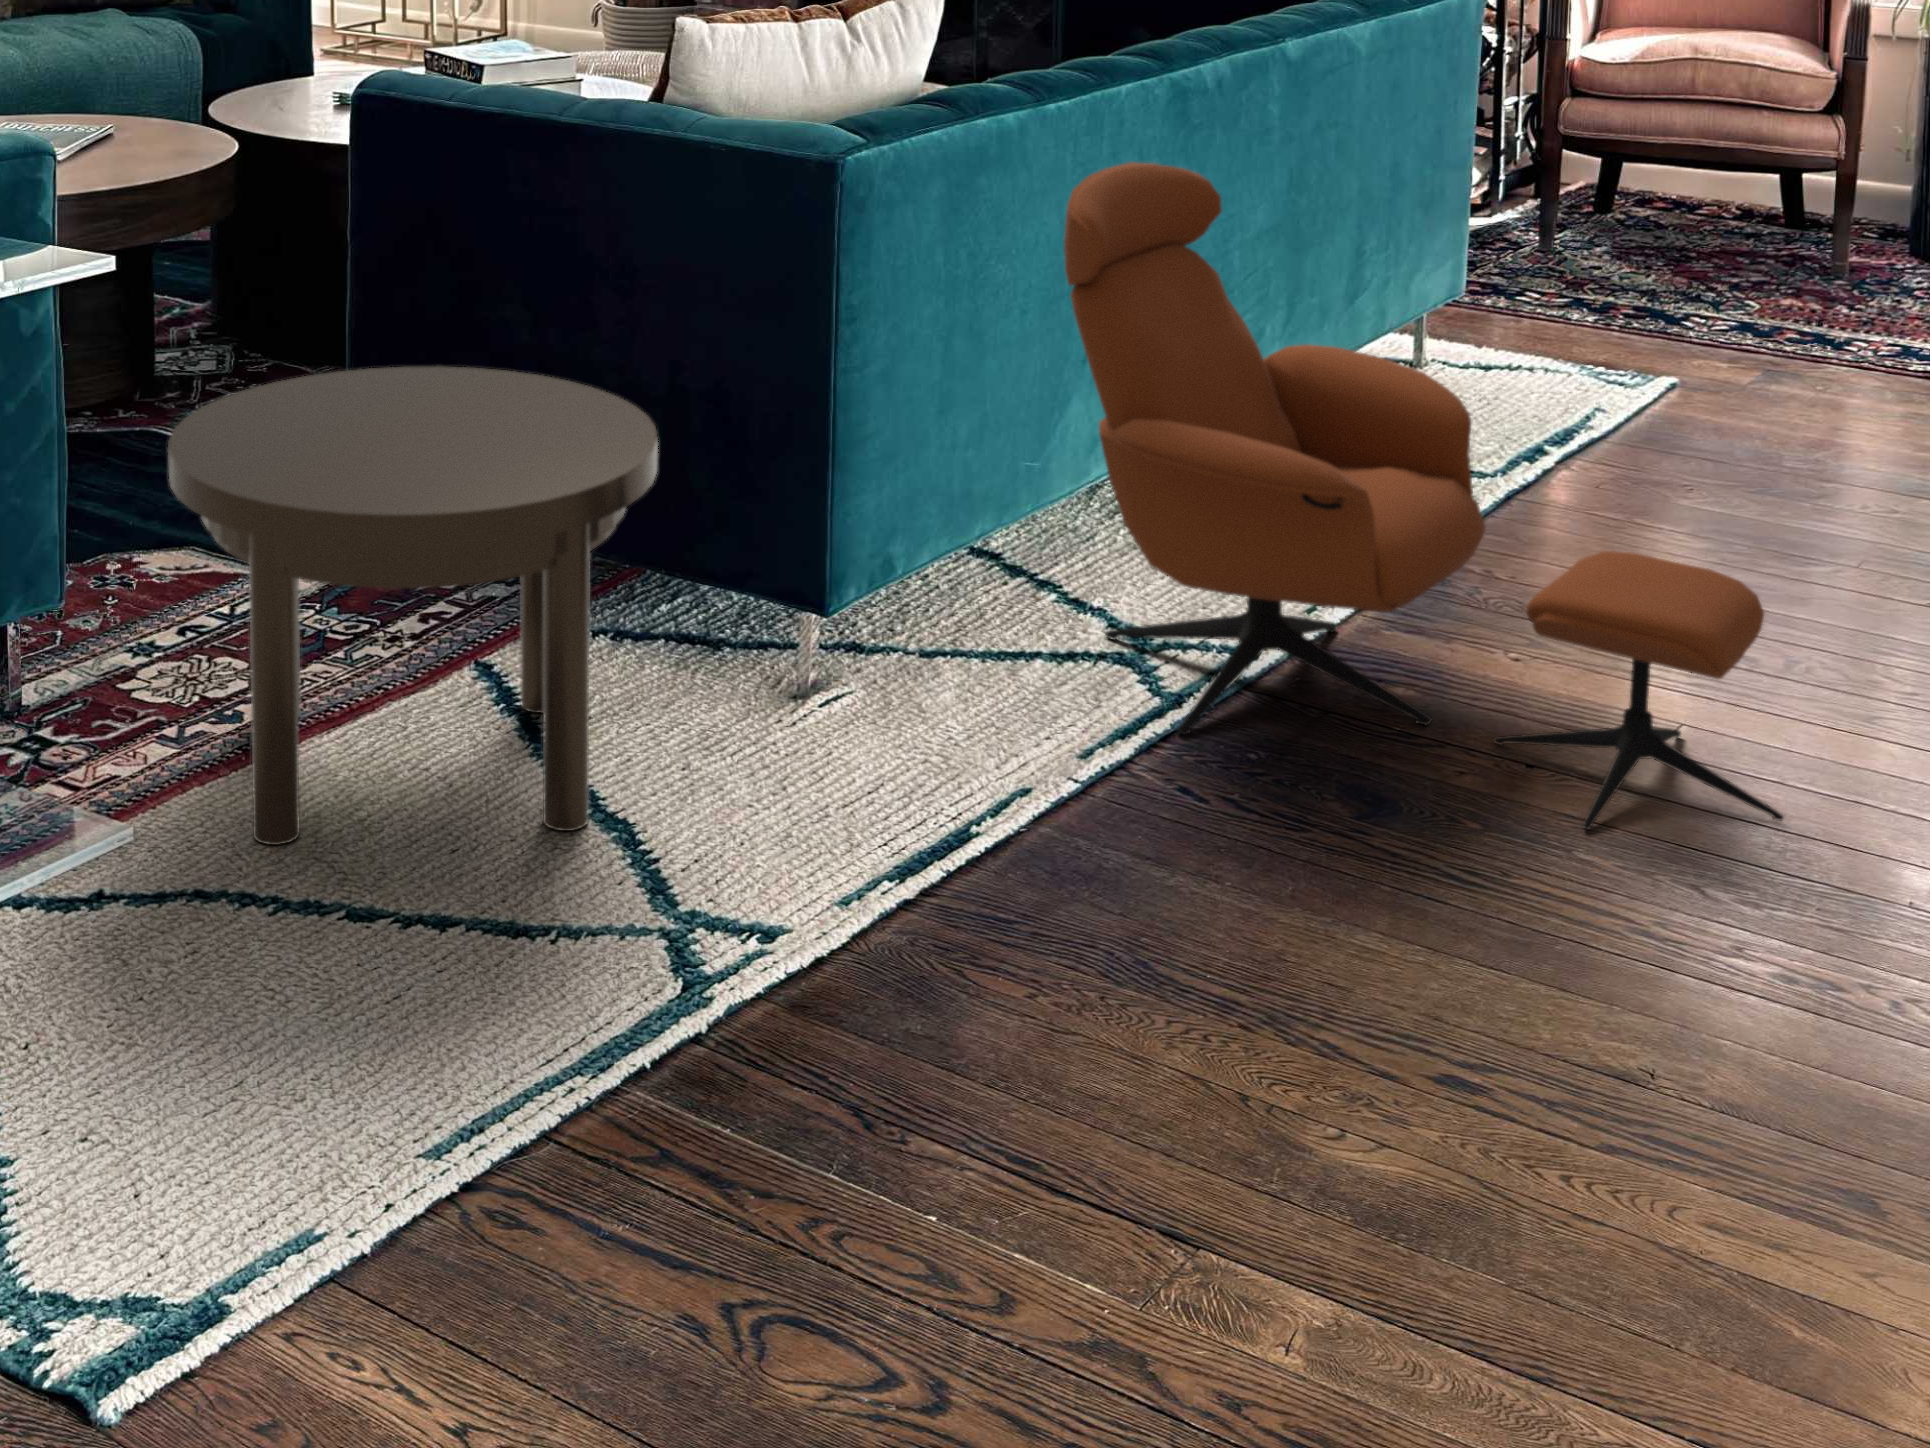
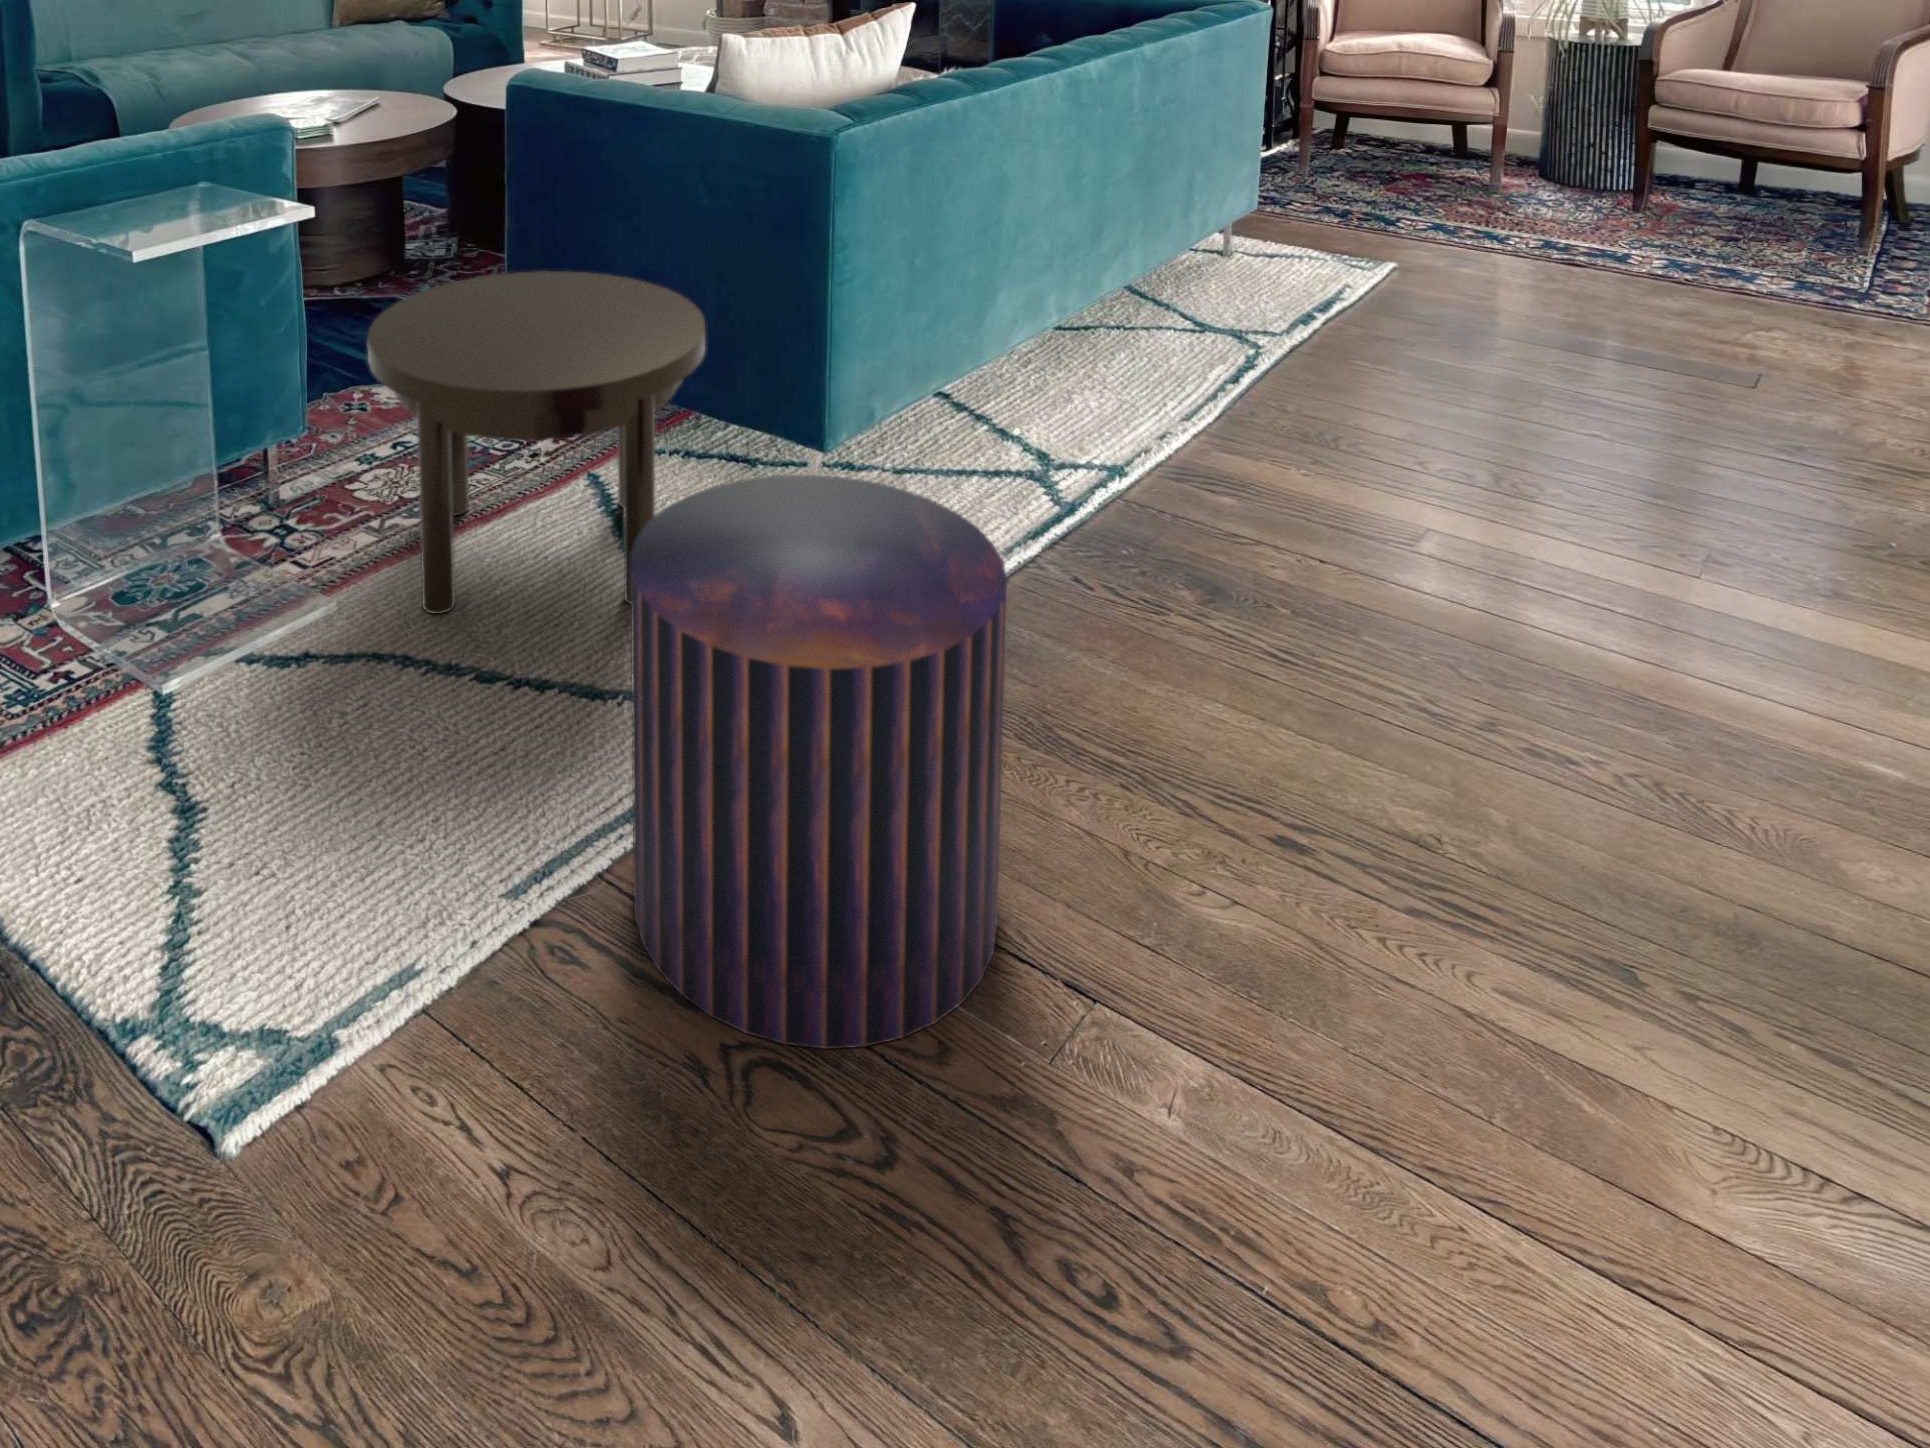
lounge chair: present [1064,162,1784,829] -> none [991,132,1514,618]
pouf: none [594,603,1090,1300] -> present [630,475,1007,1049]

